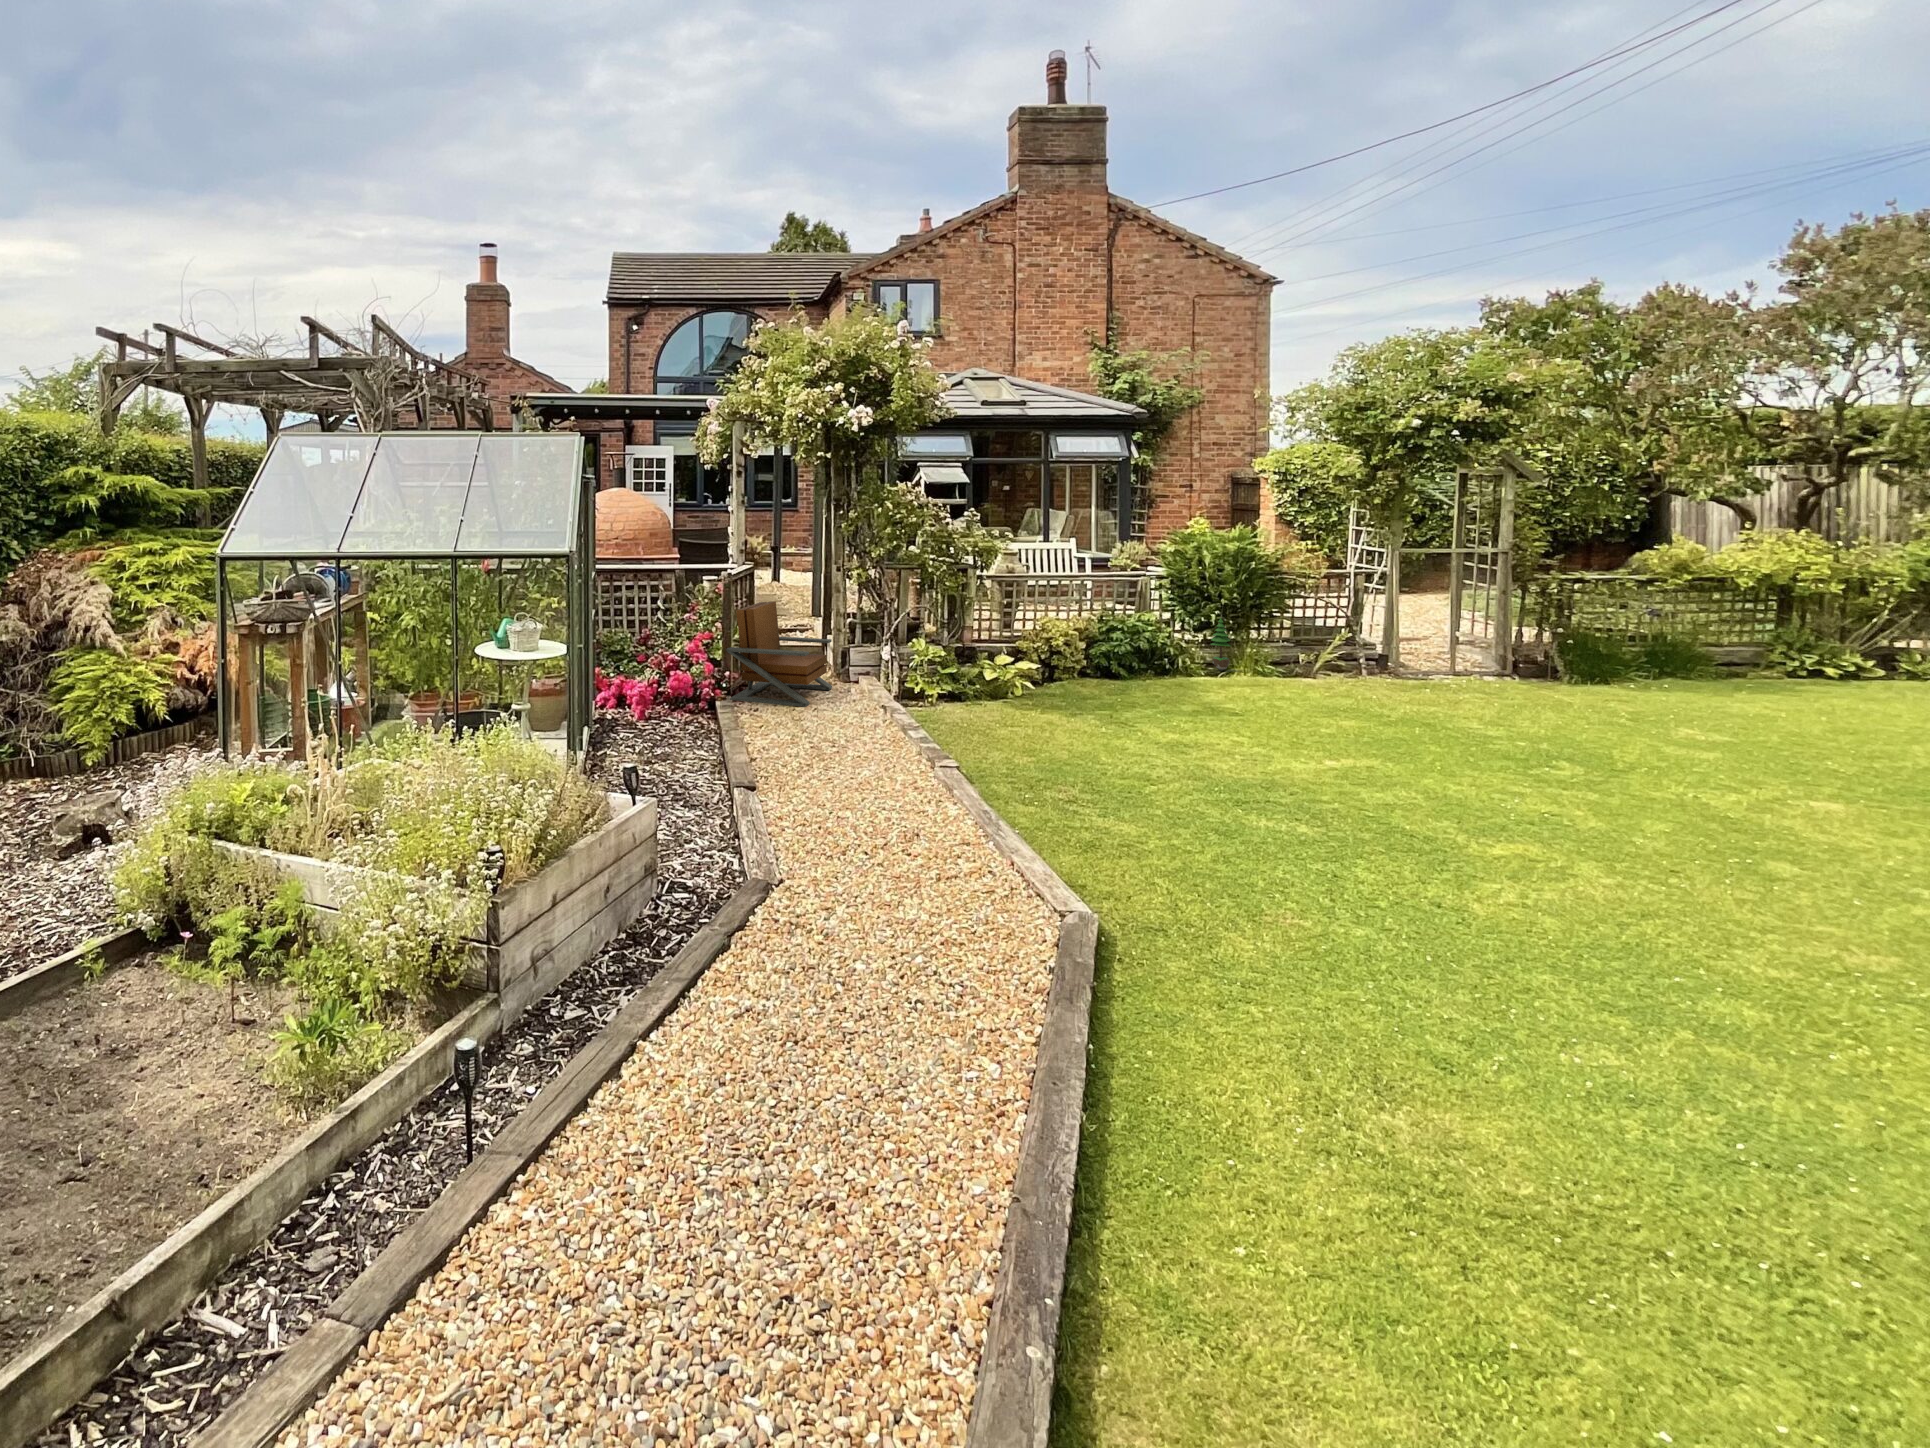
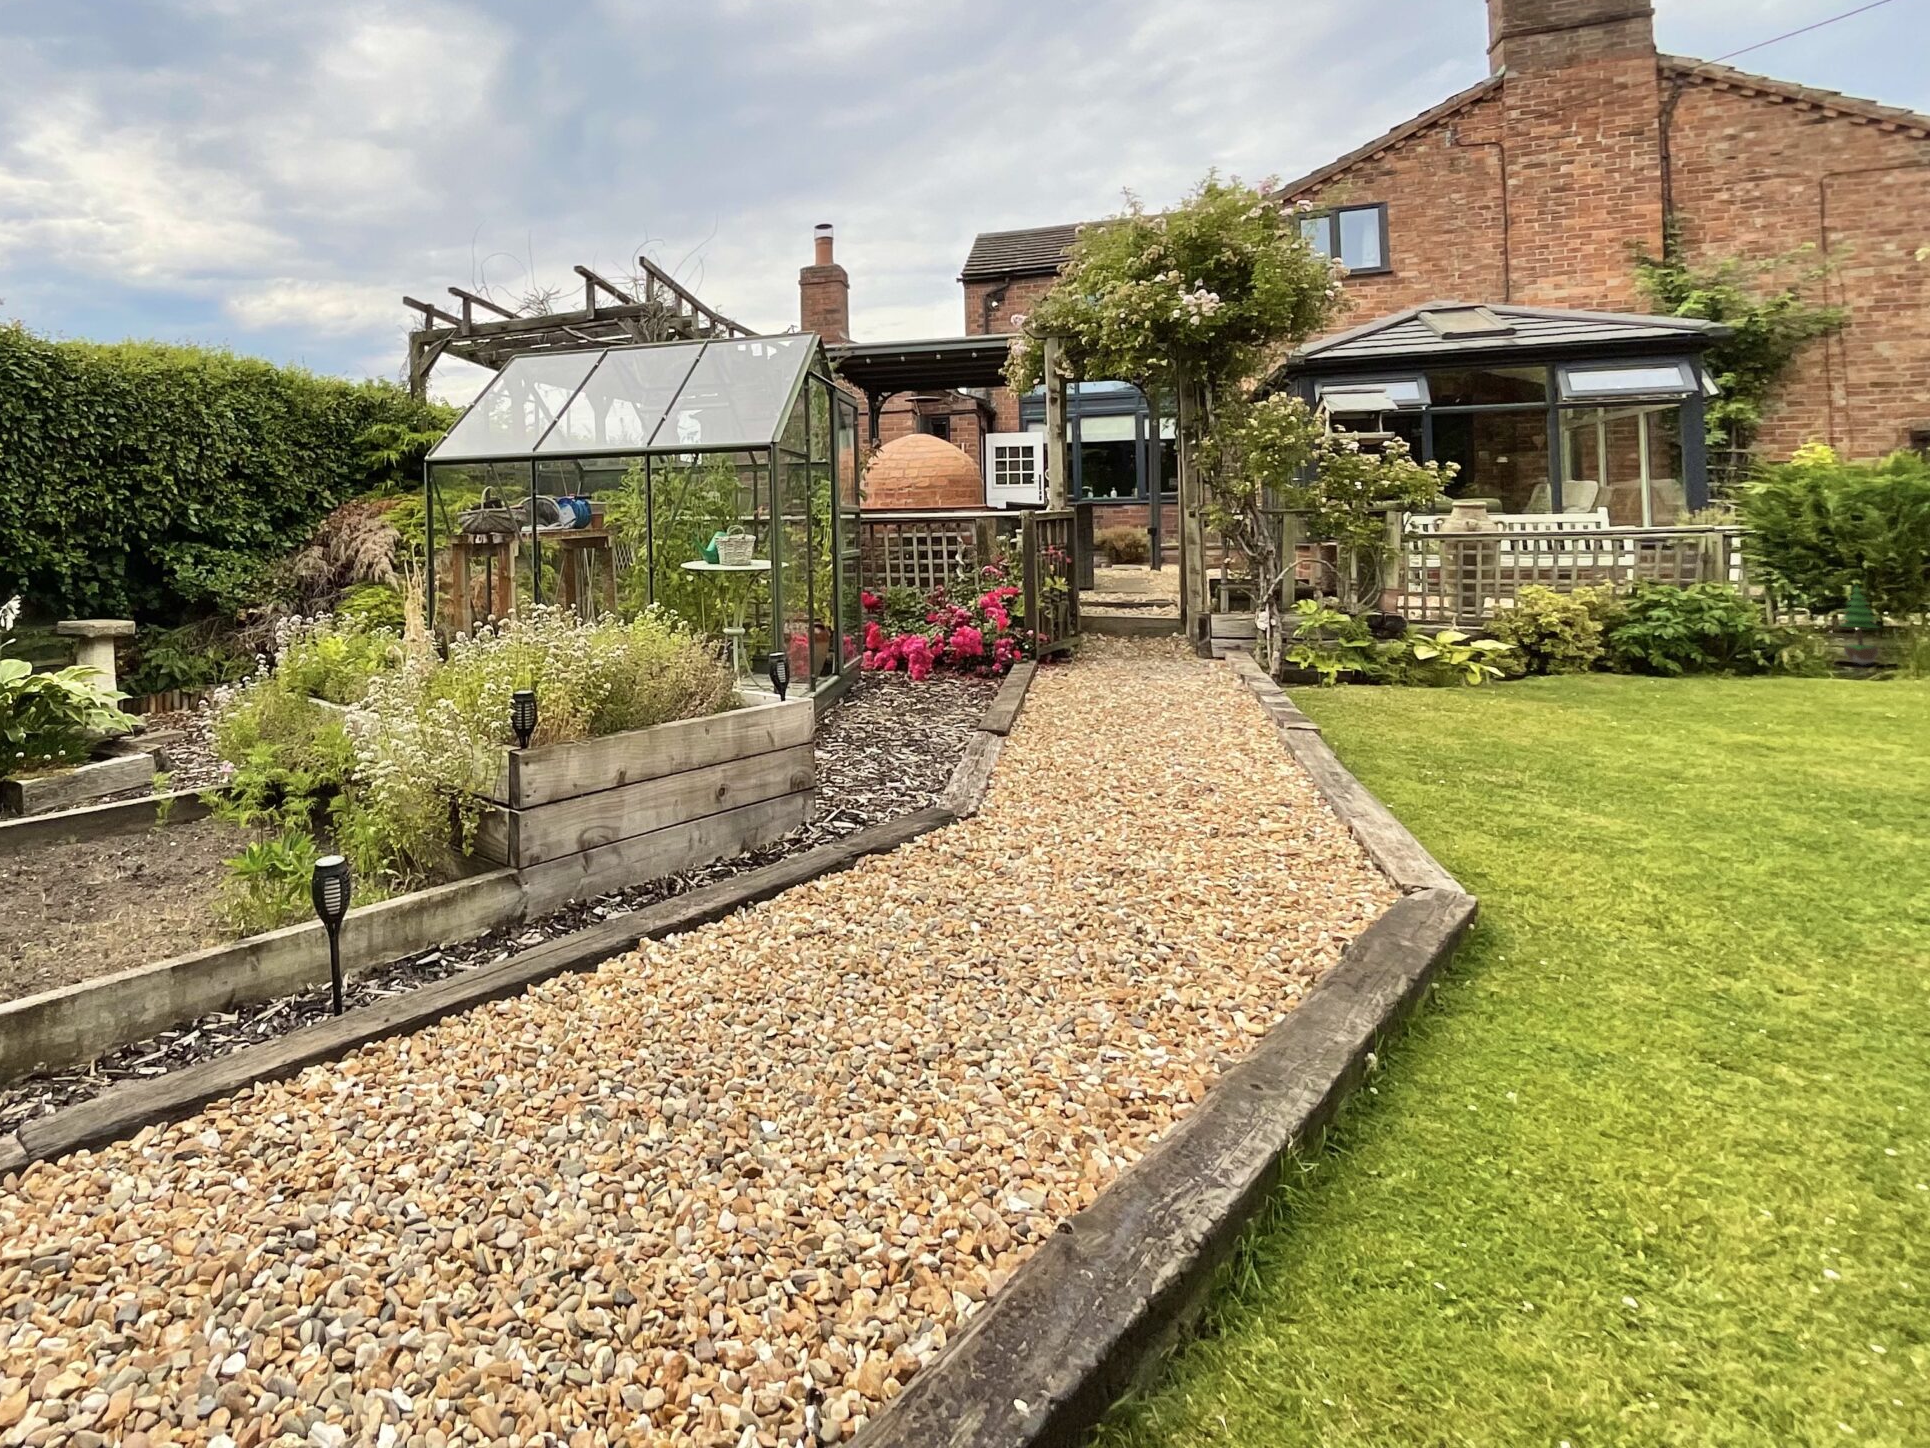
lounge chair: present [726,601,832,706] -> none [1037,553,1188,674]

